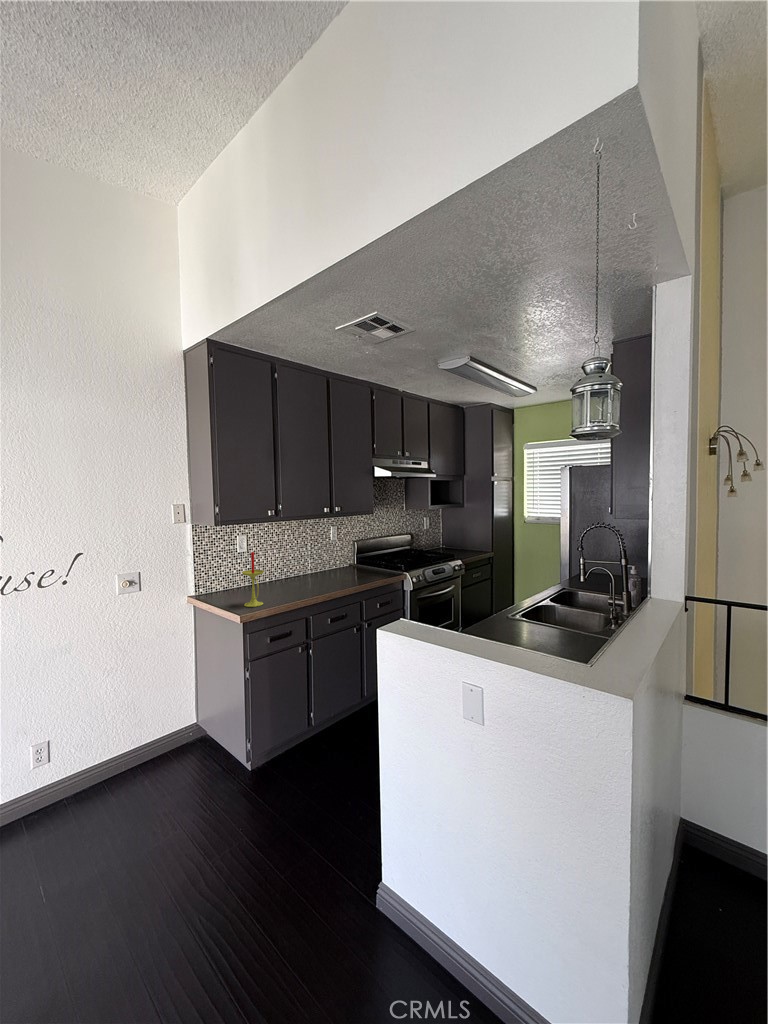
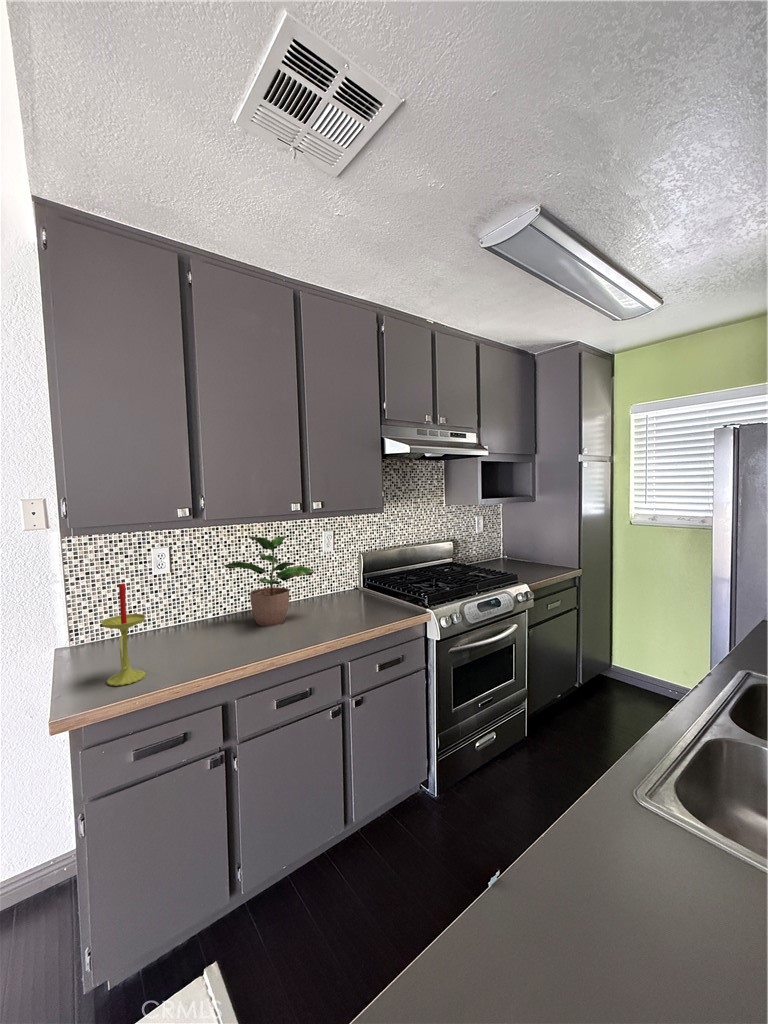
potted plant: none [282,528,335,584] -> present [224,536,314,626]

